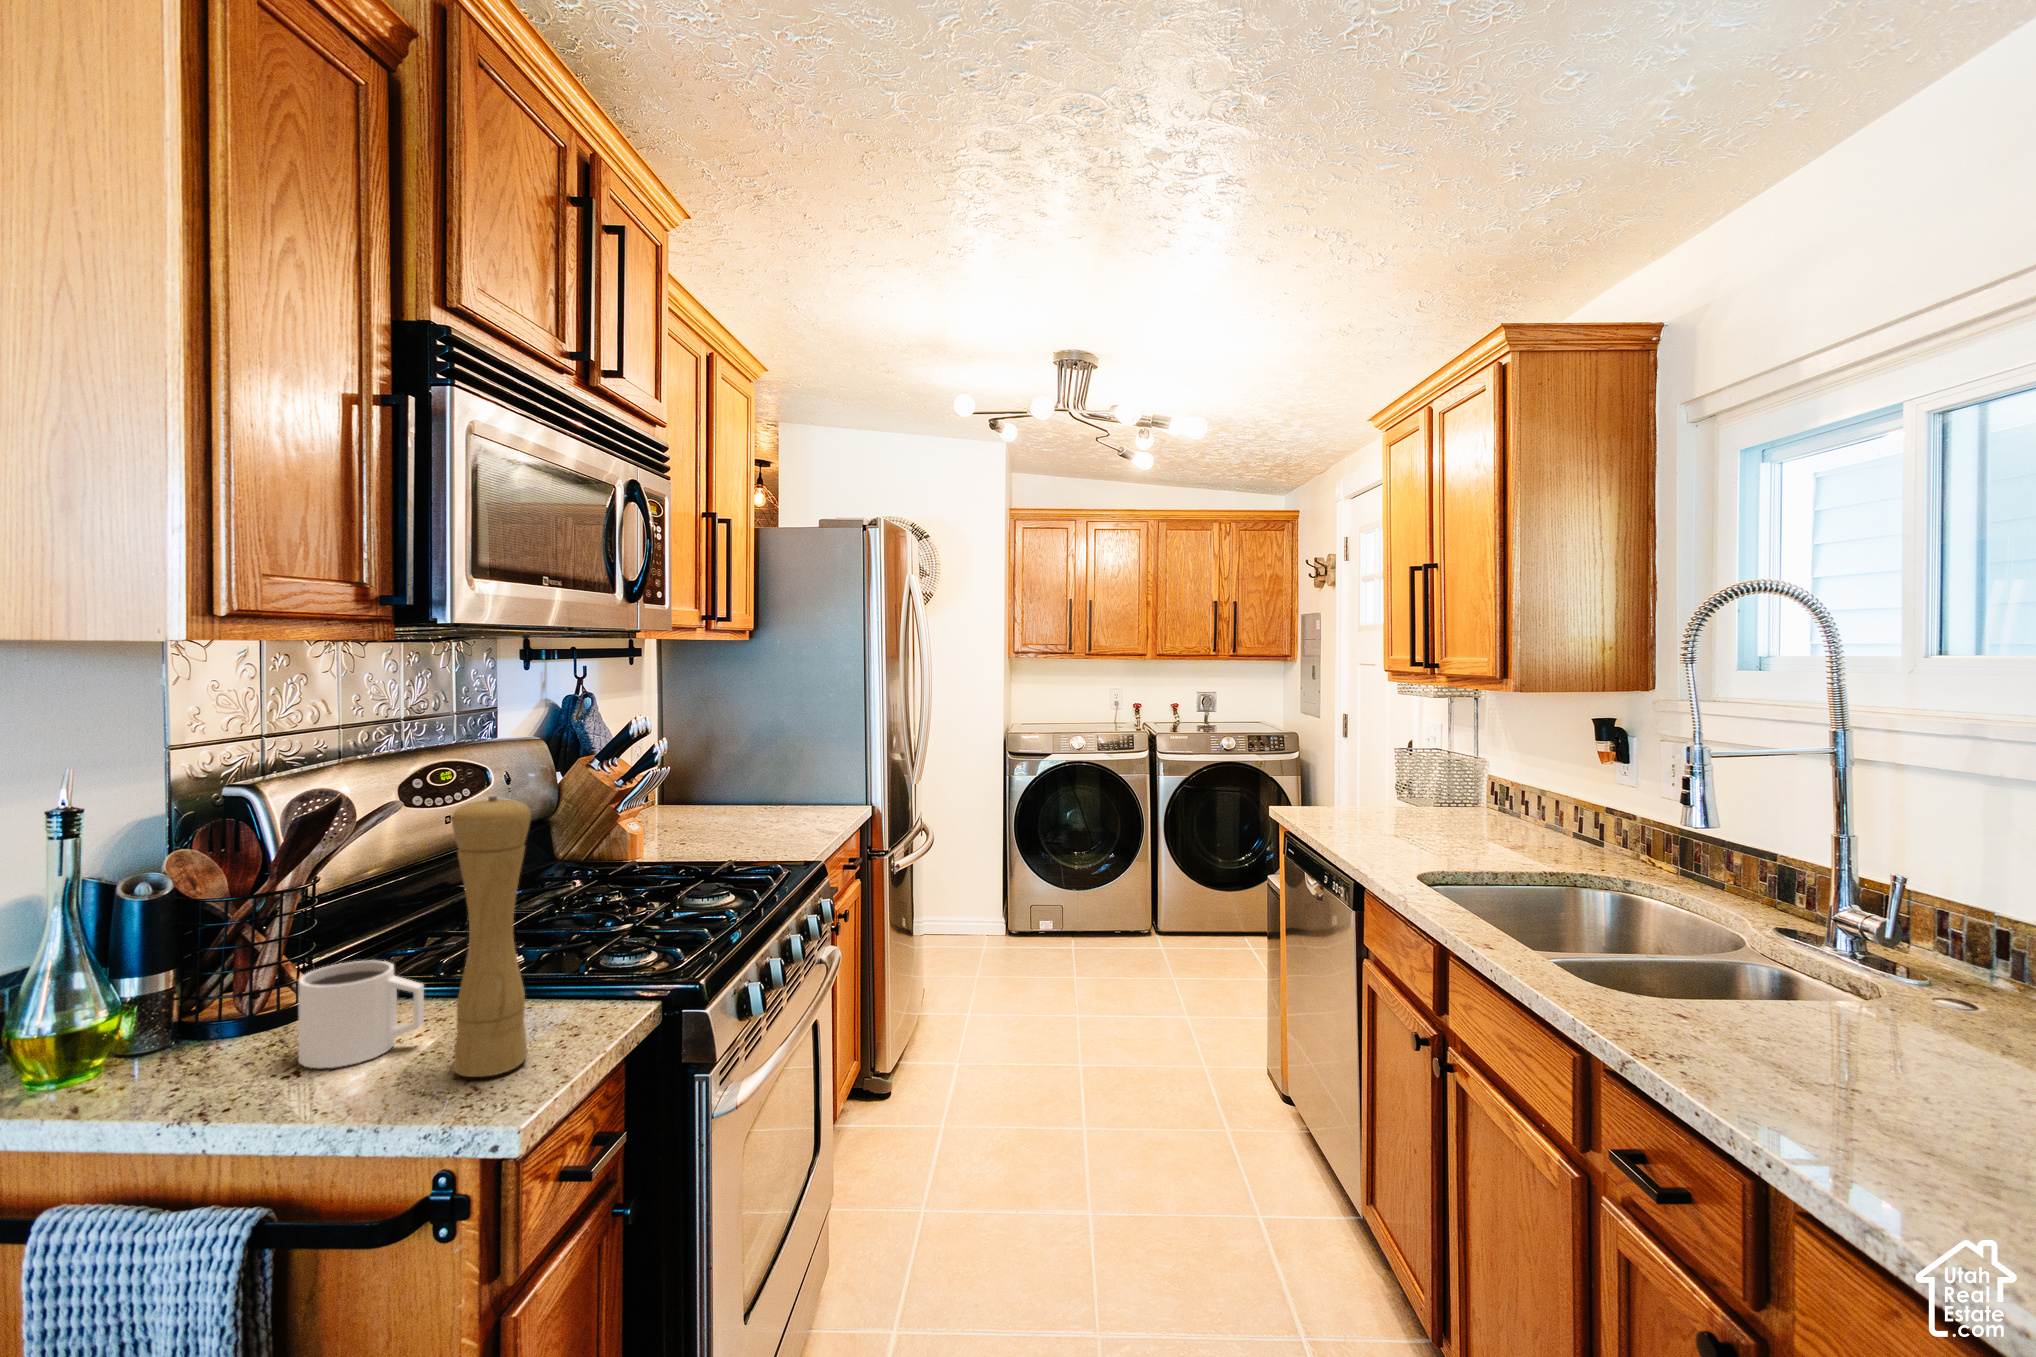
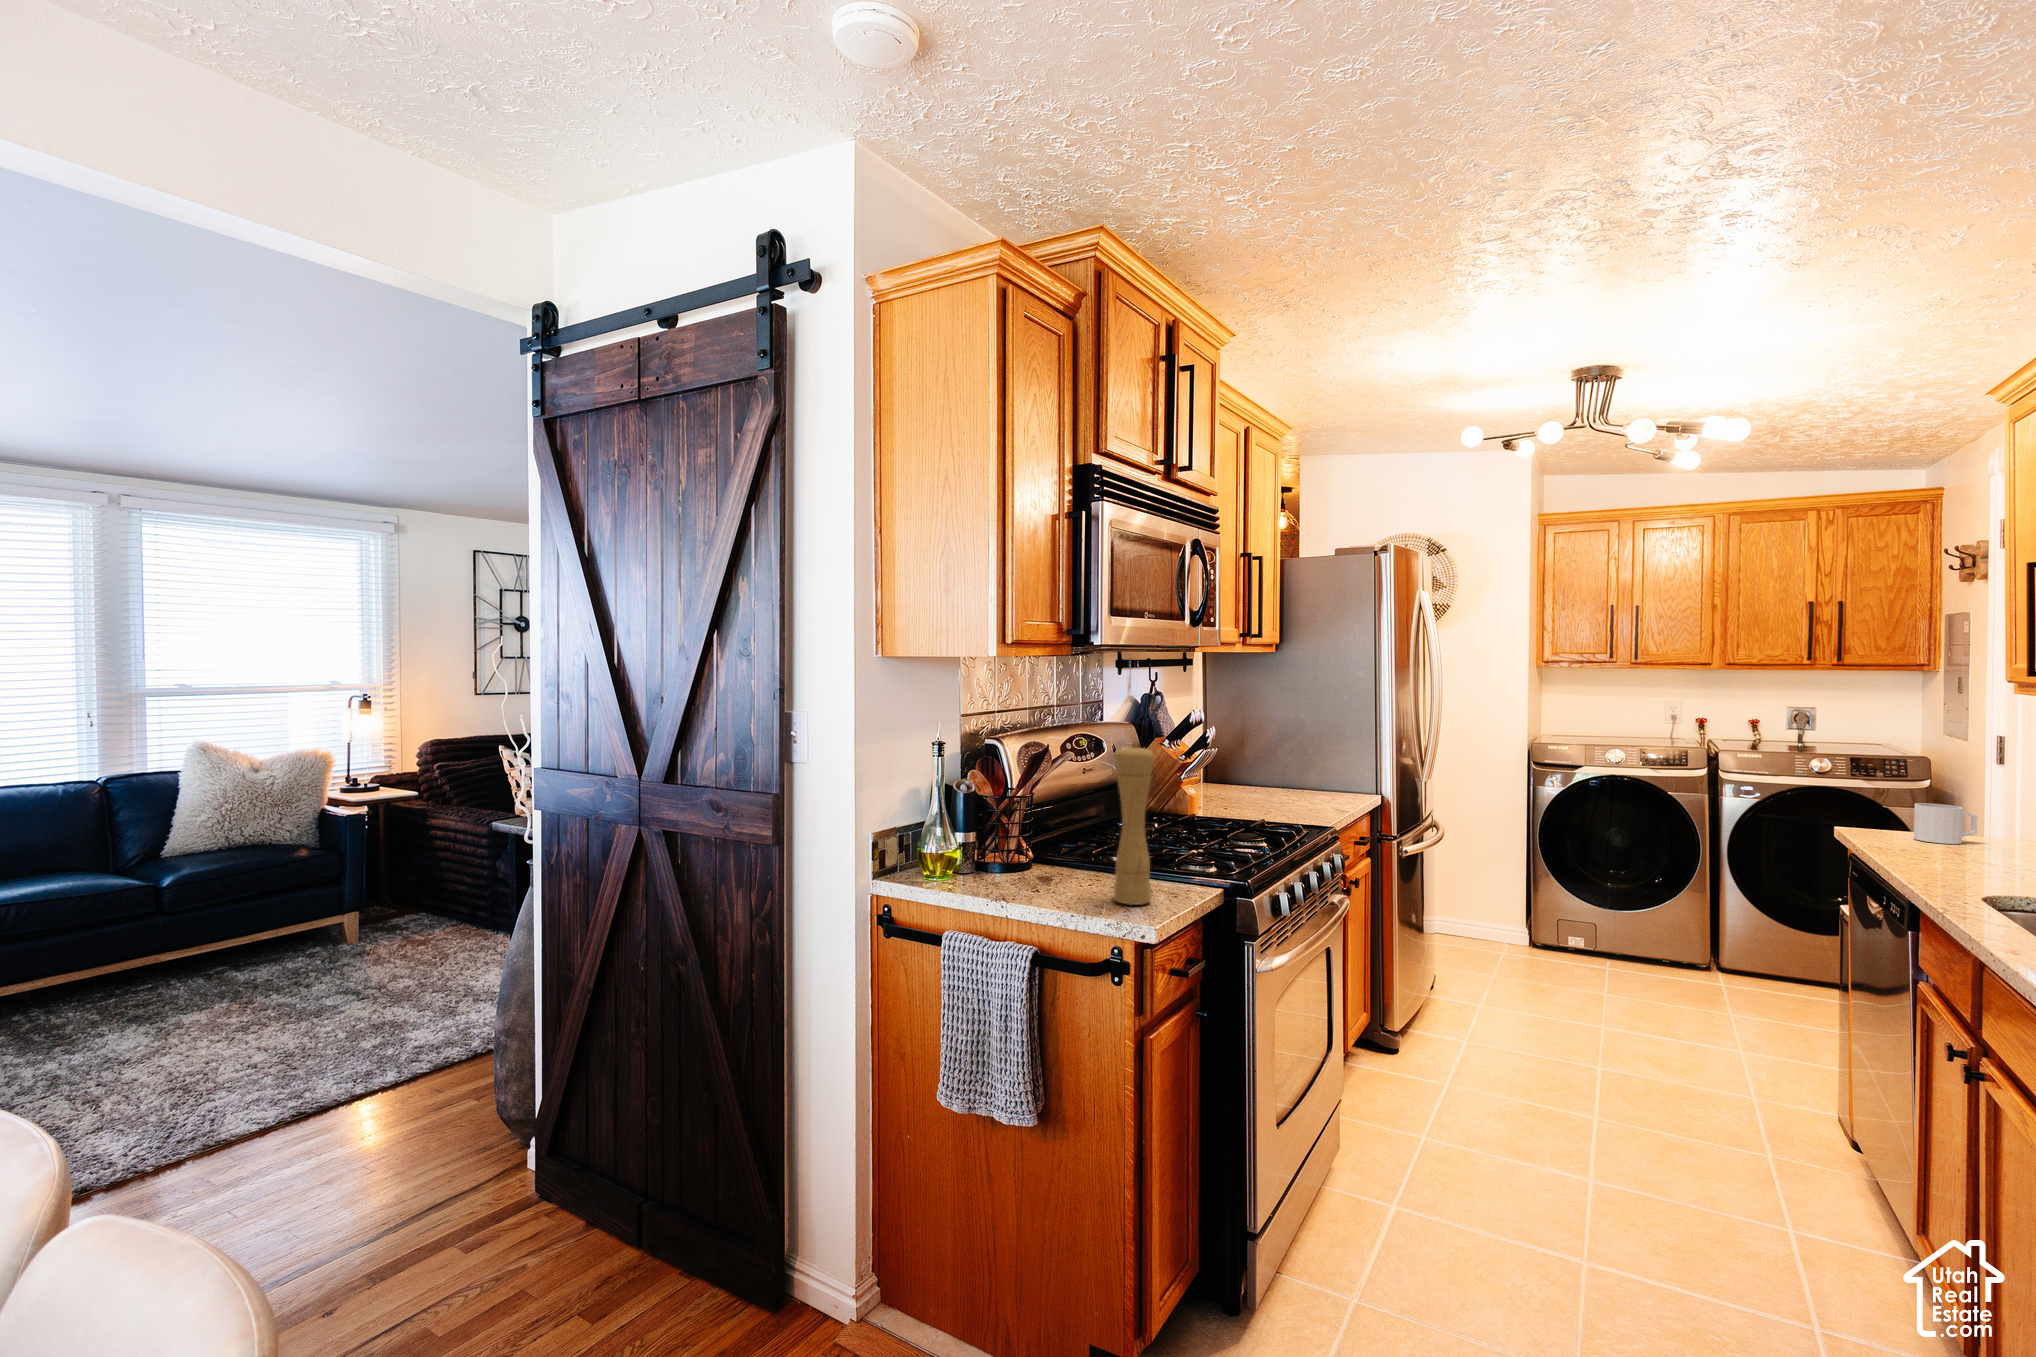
mug: present [298,960,424,1068] -> present [1914,803,1977,844]

